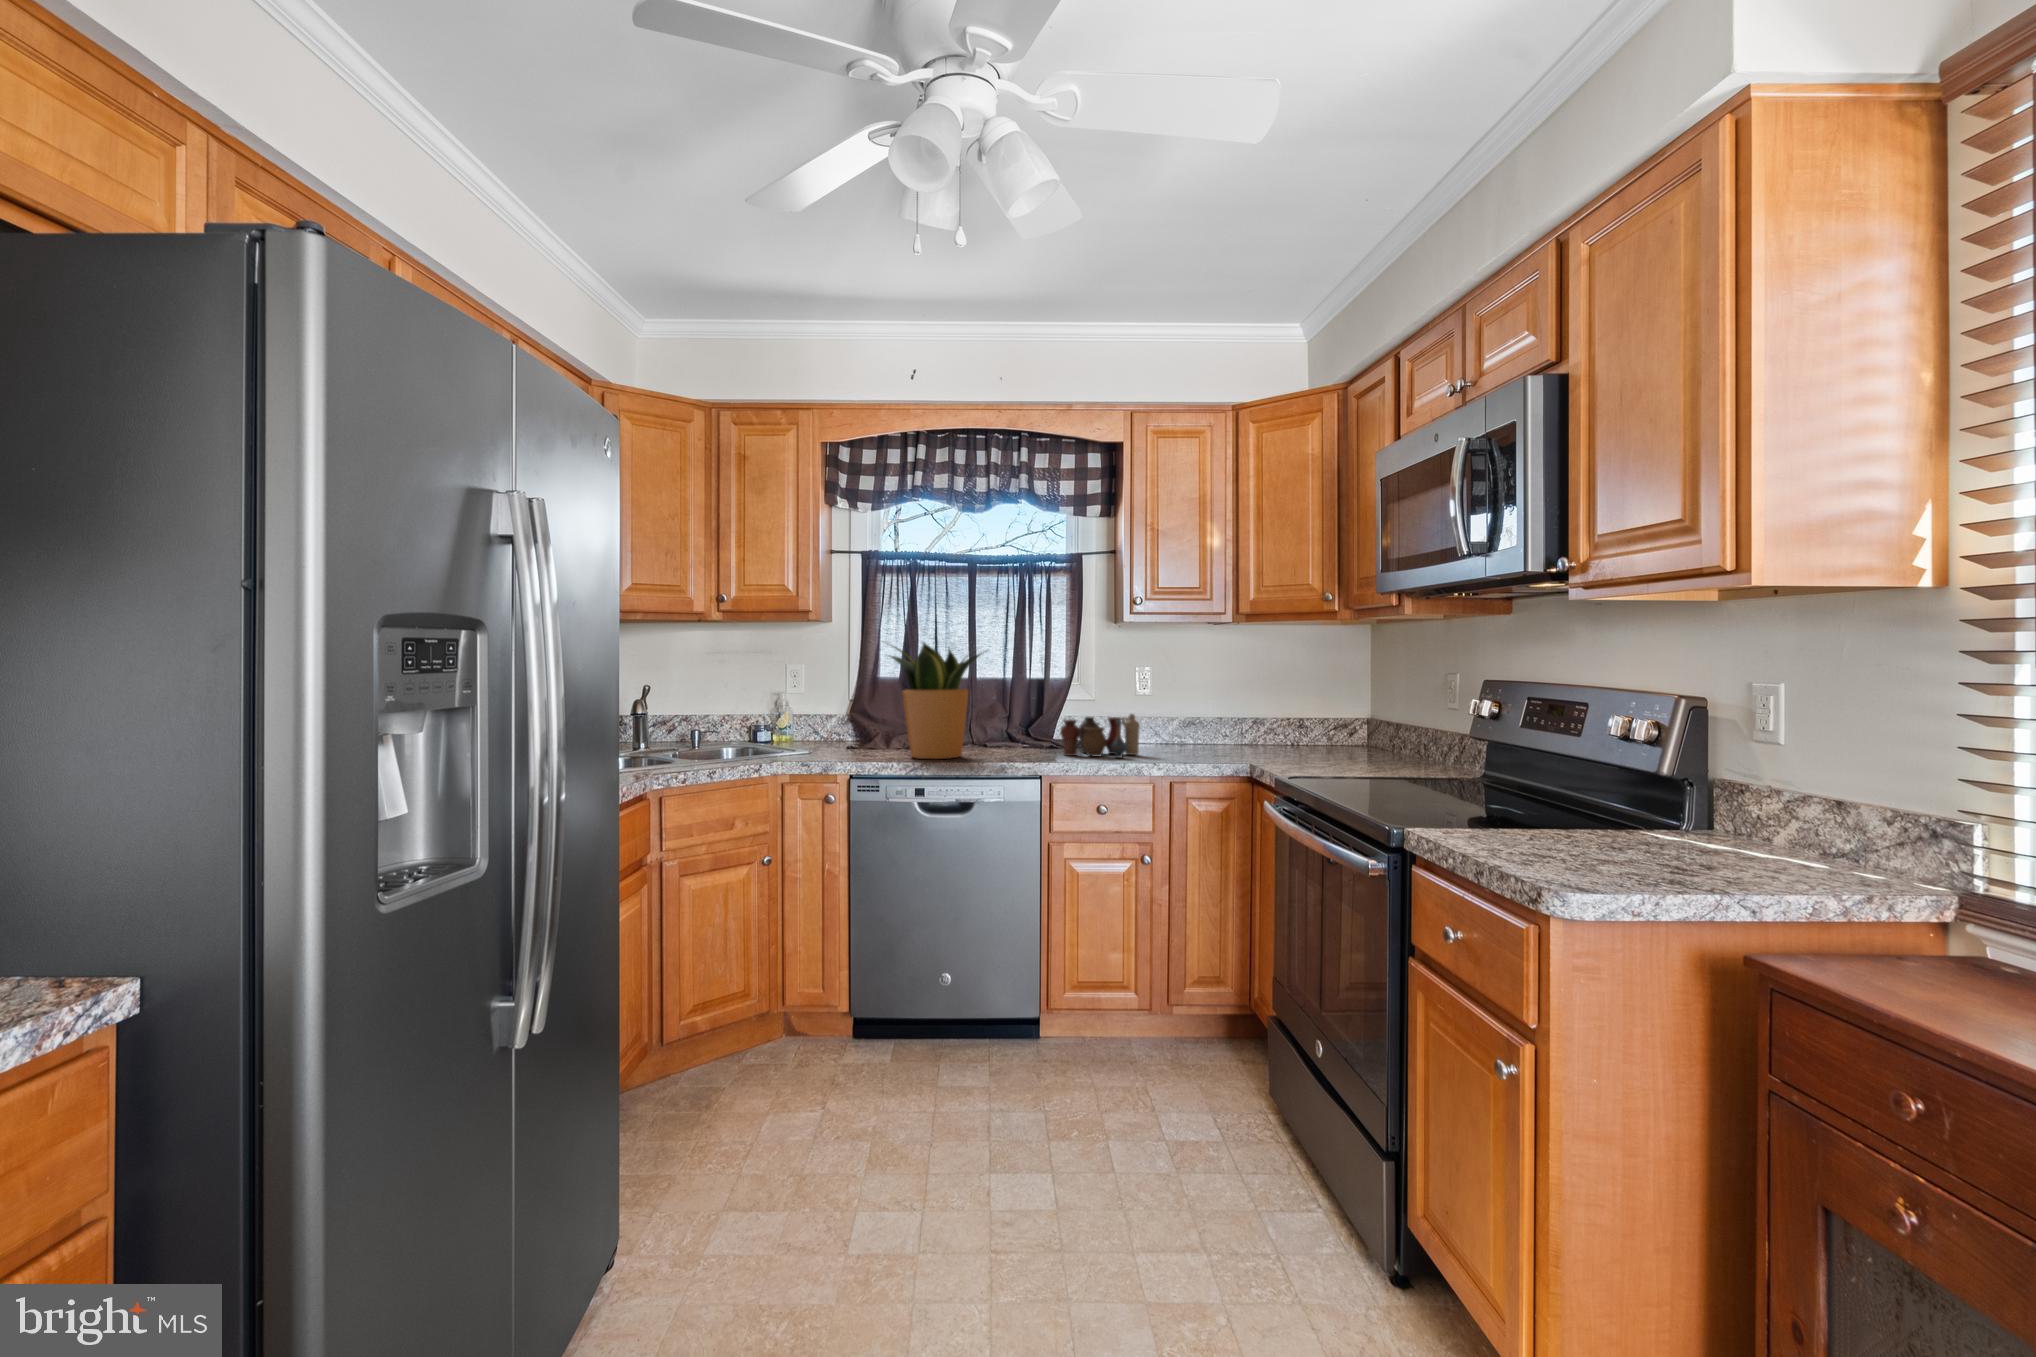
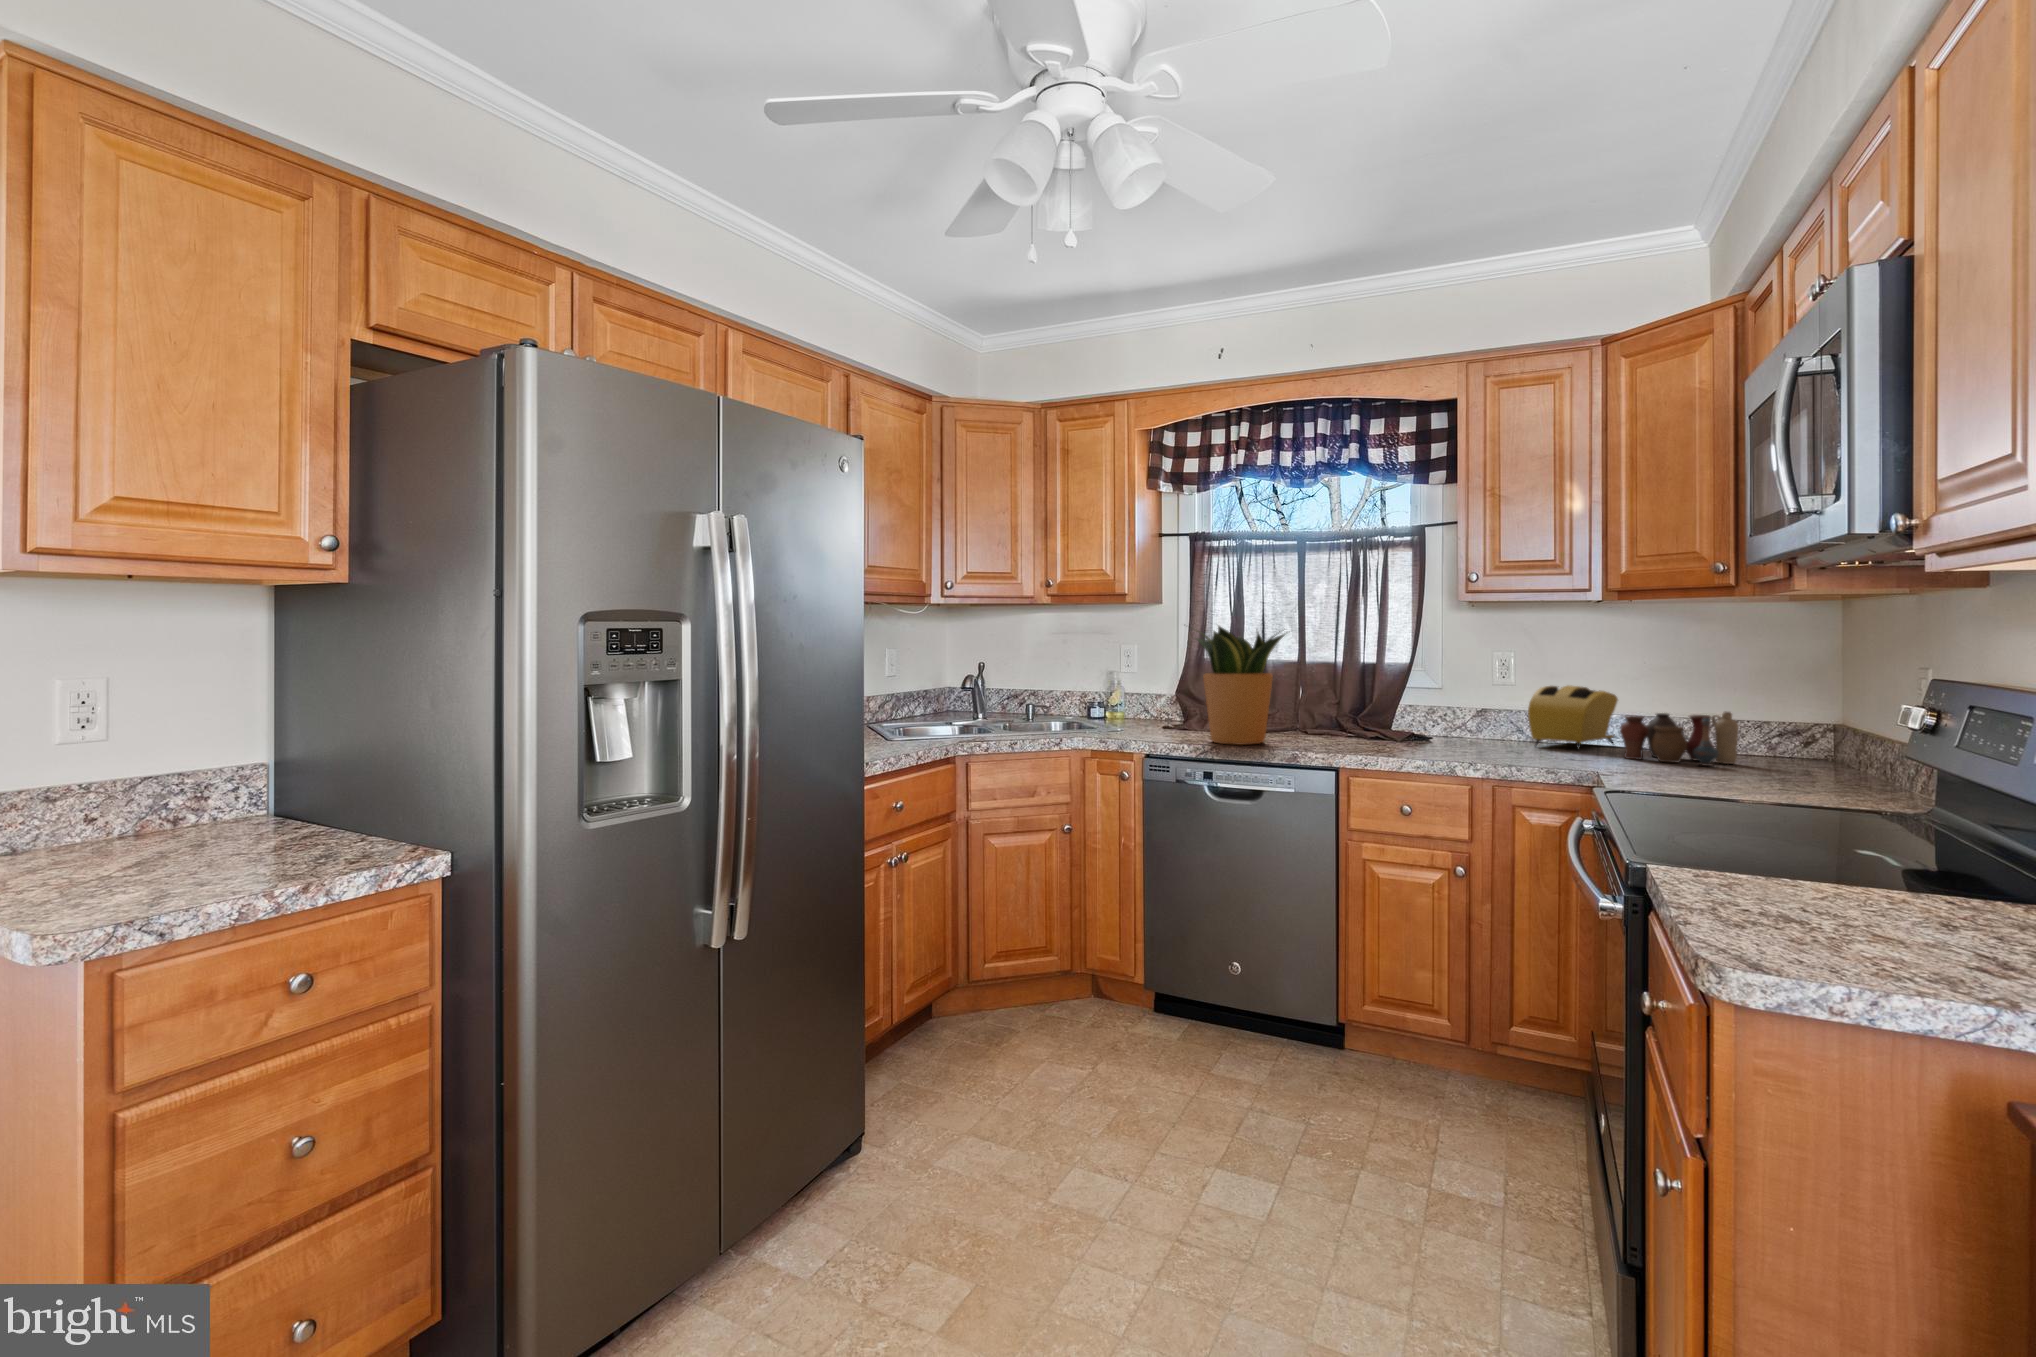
toaster: none [1167,695,1225,749] -> present [1528,685,1618,749]
vase: present [1060,714,1139,758] -> present [1620,712,1739,766]

